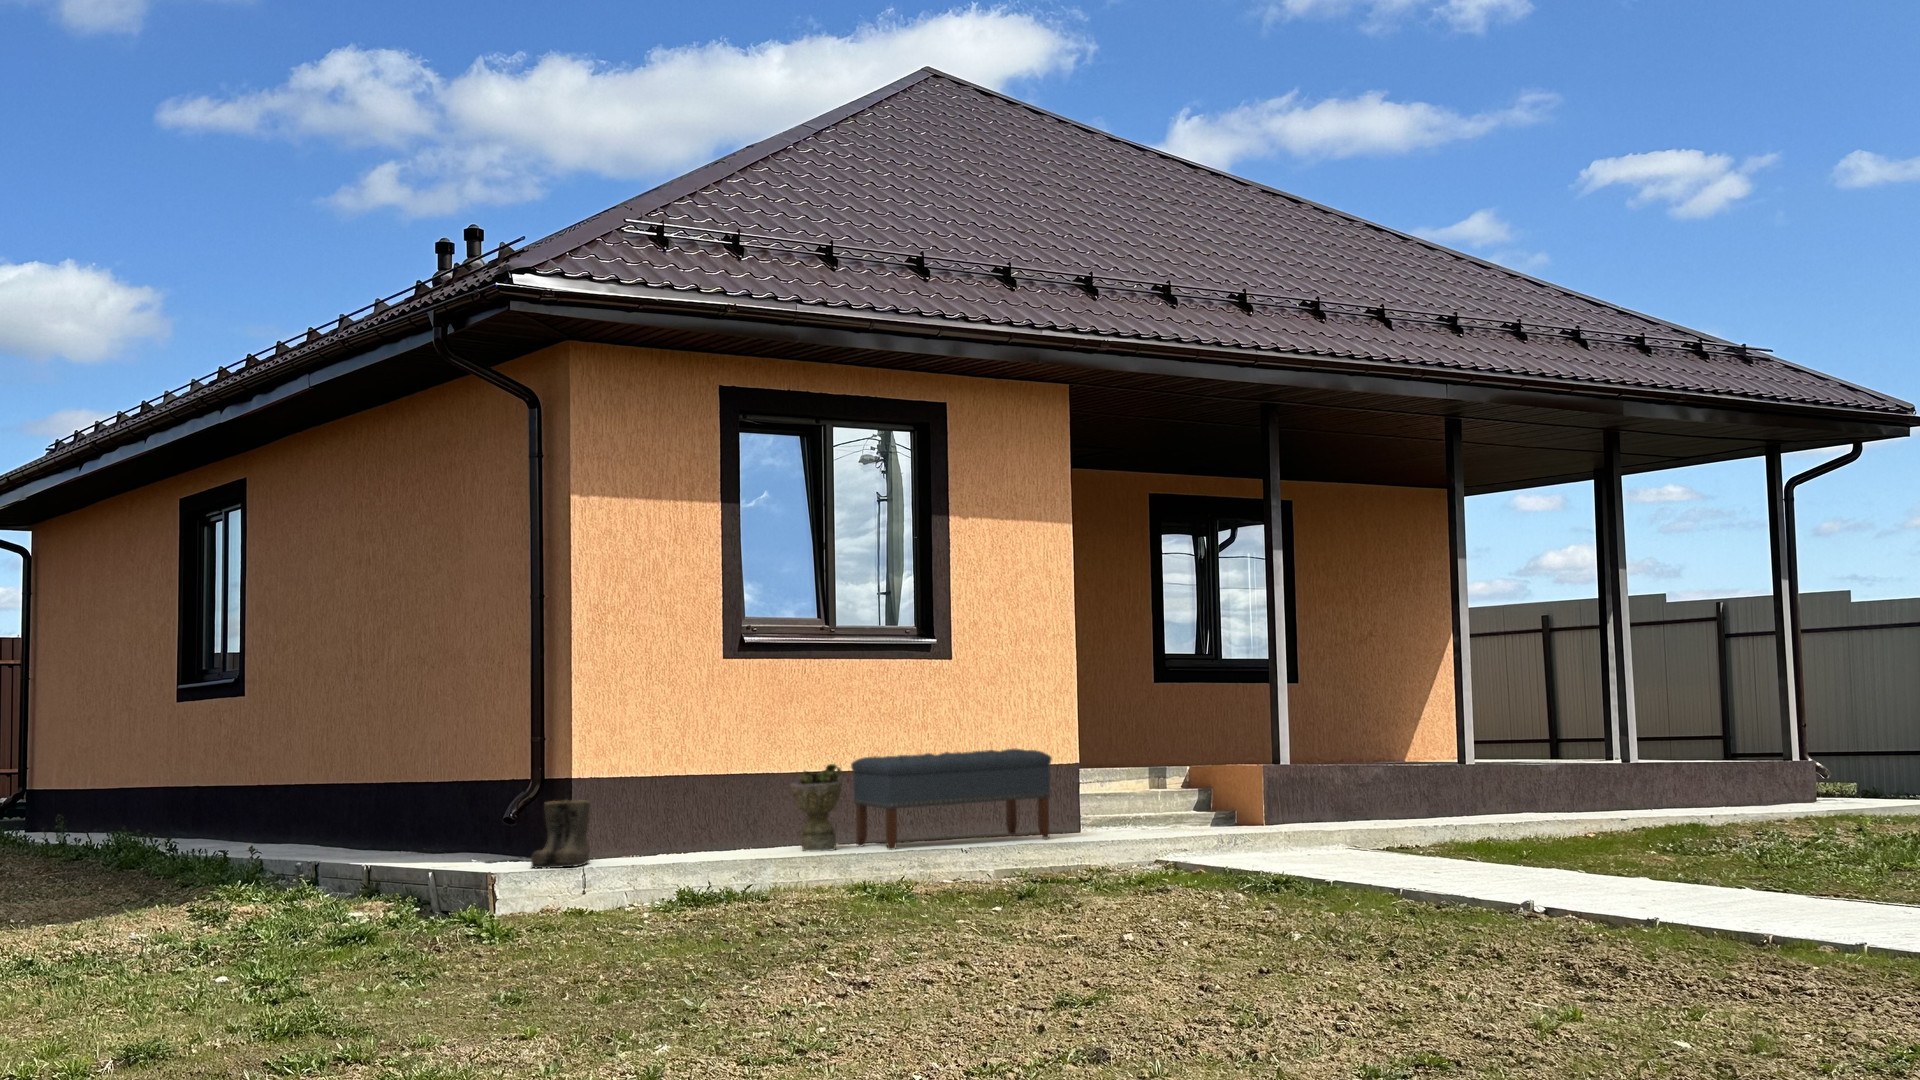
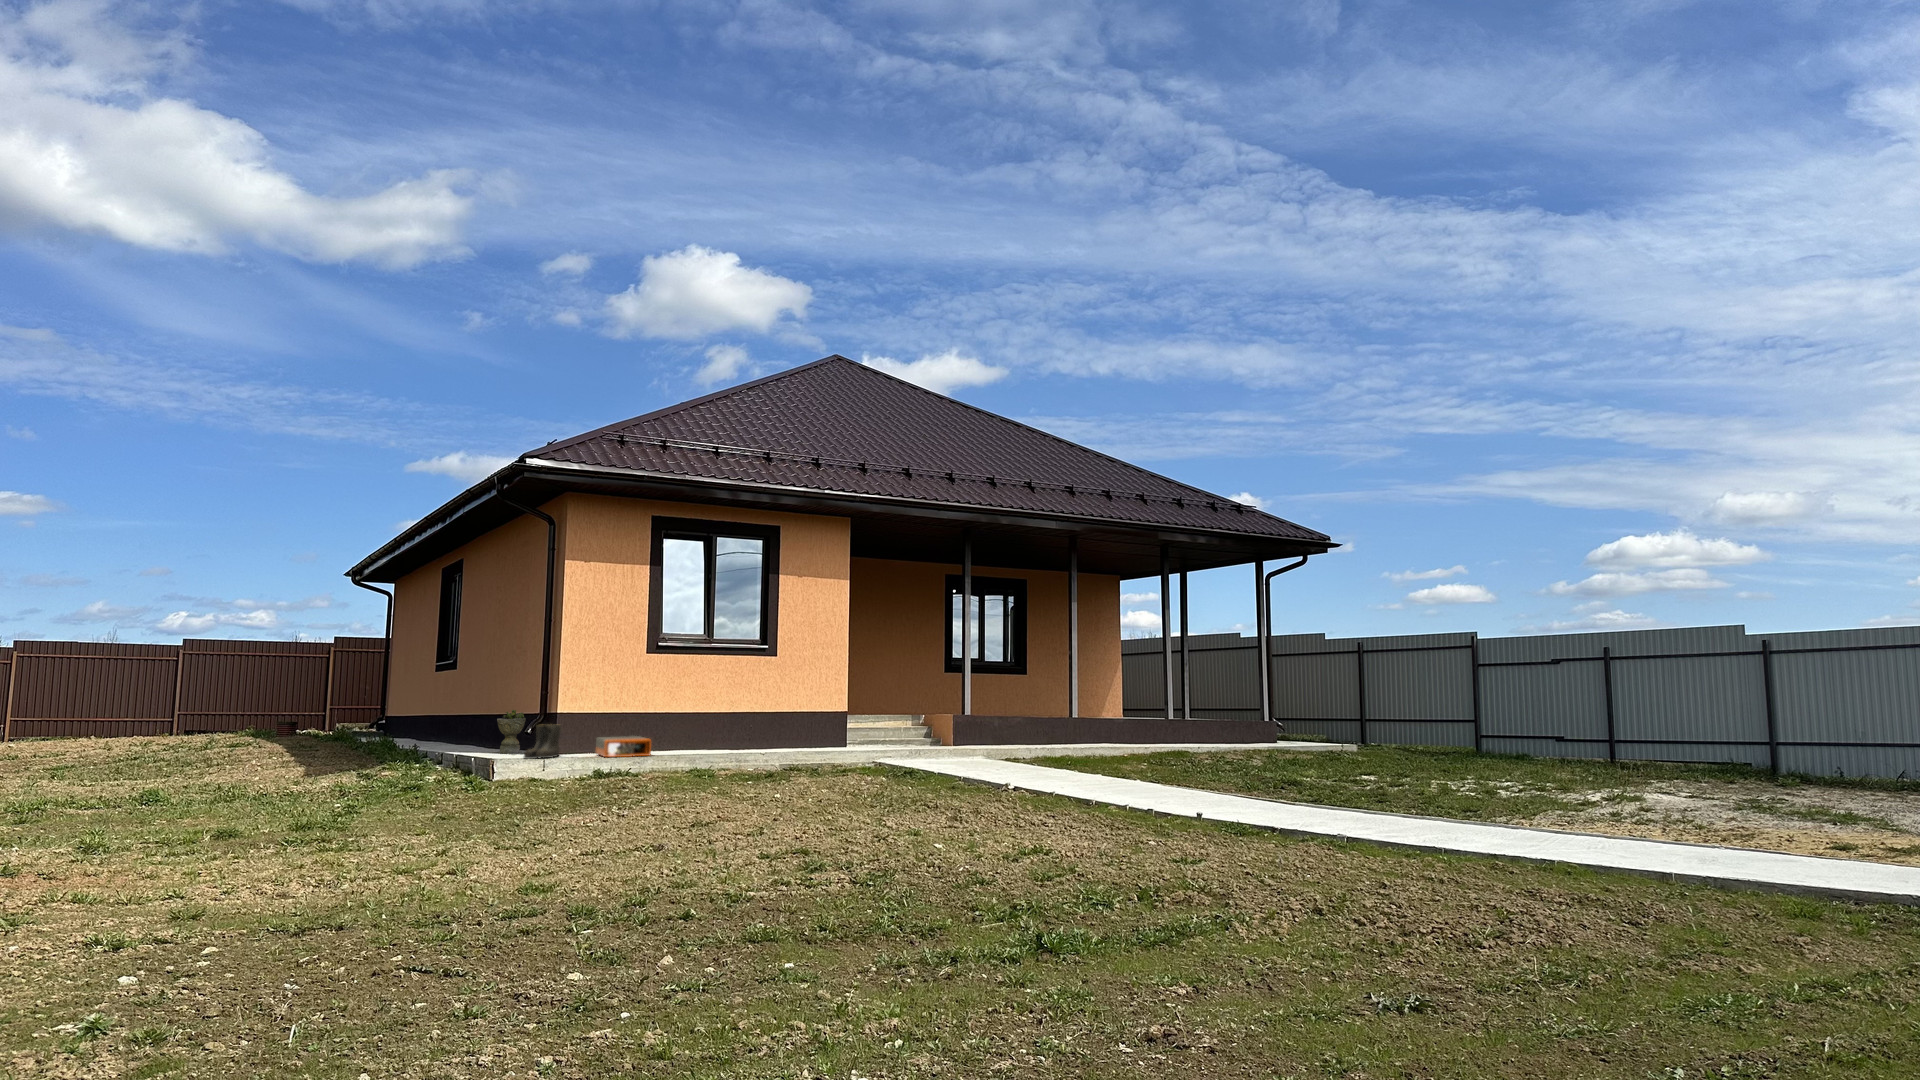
bench: present [851,749,1051,850] -> none [712,703,818,755]
planter: present [790,764,842,851] -> present [497,710,526,754]
storage box: none [649,819,766,862] -> present [596,736,651,757]

